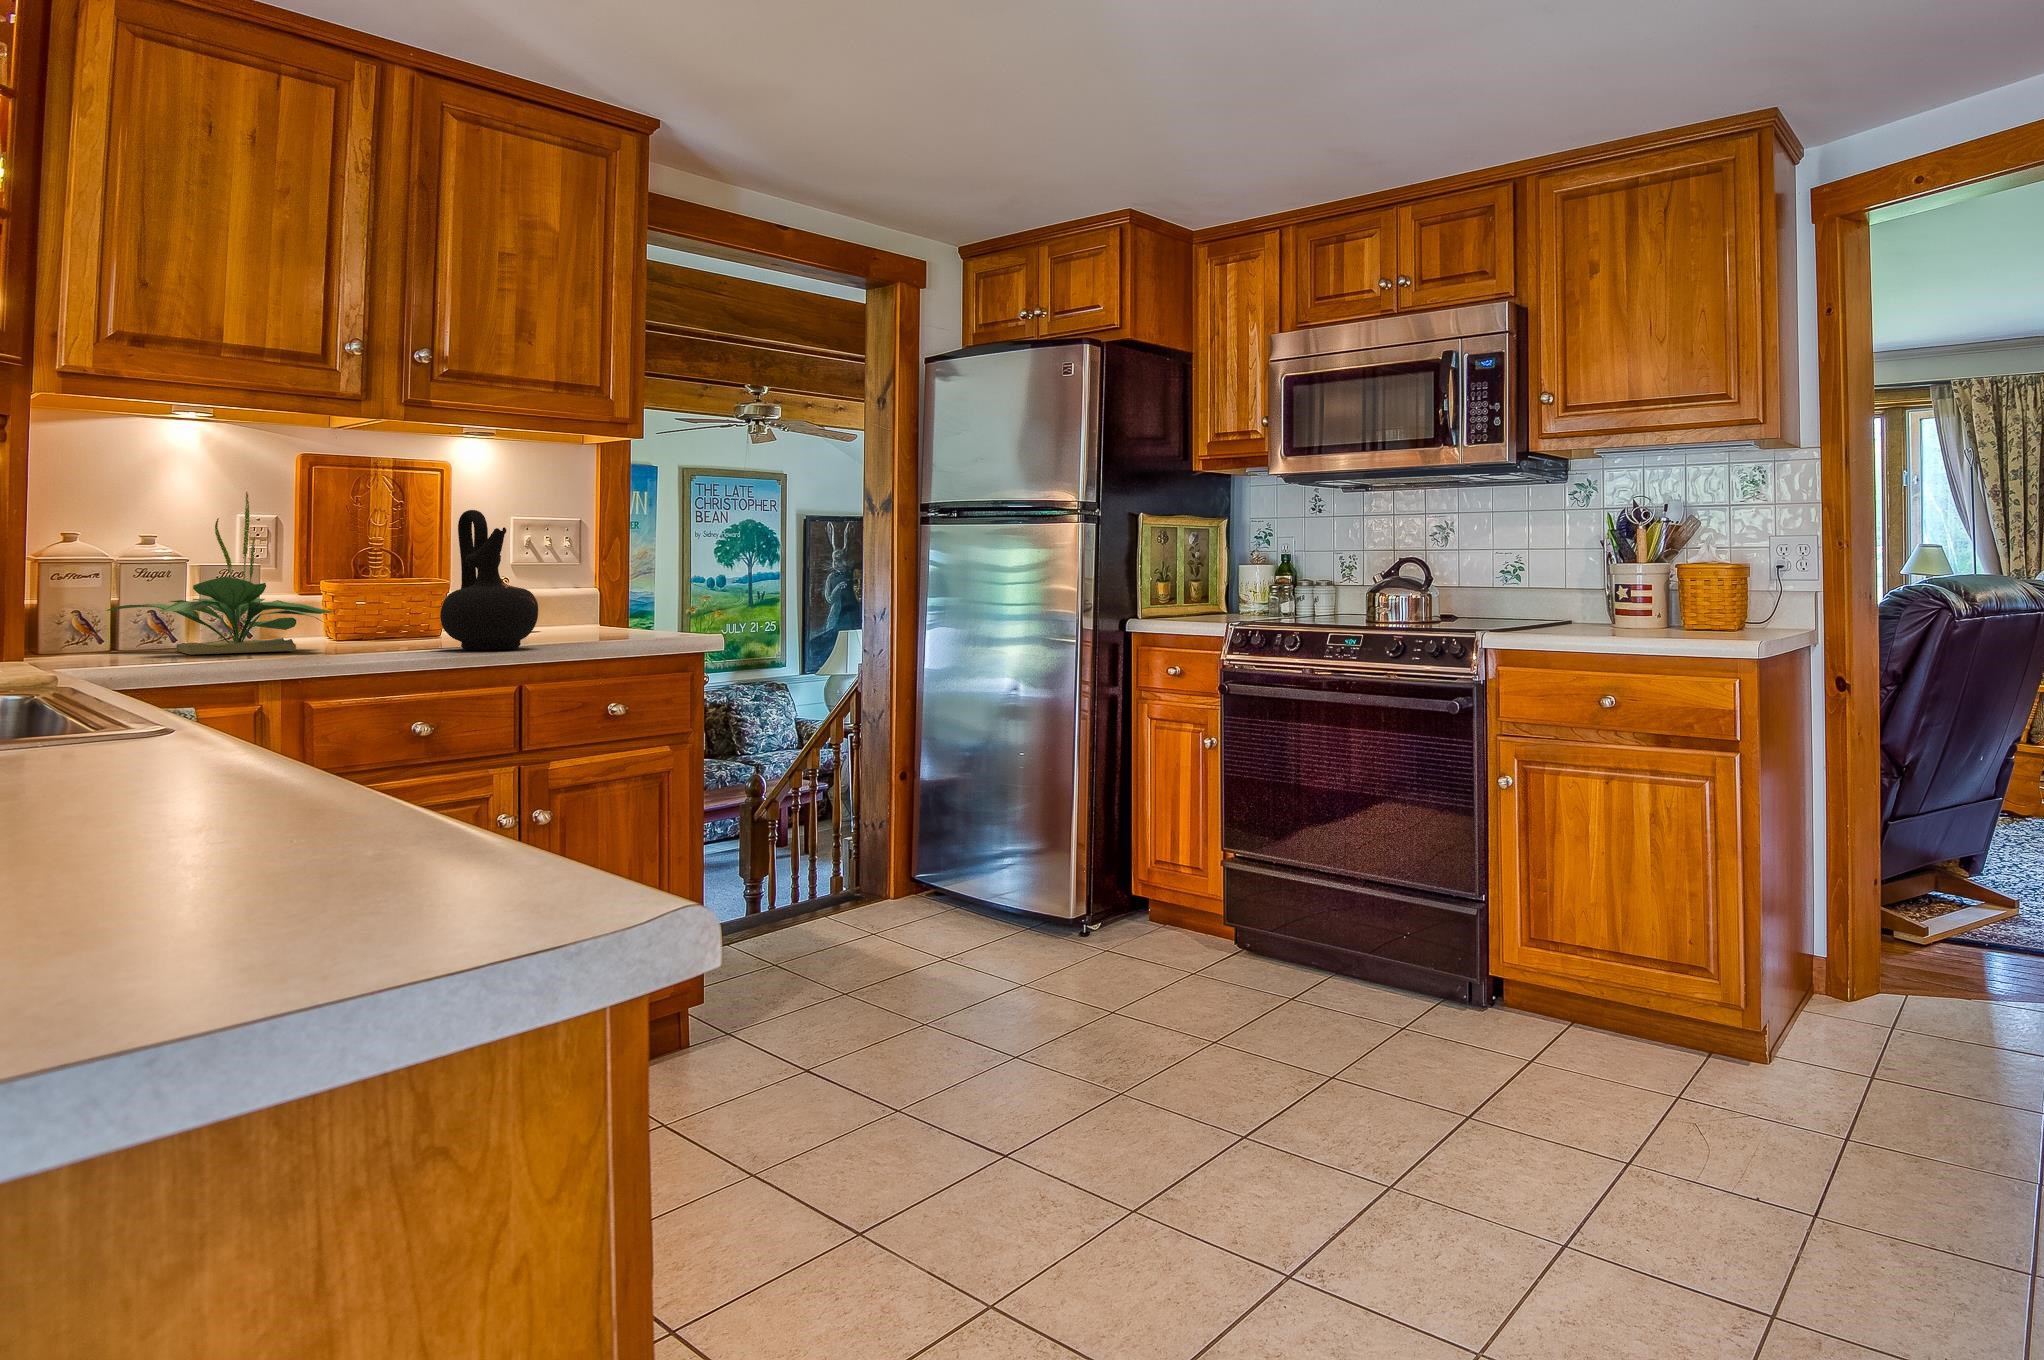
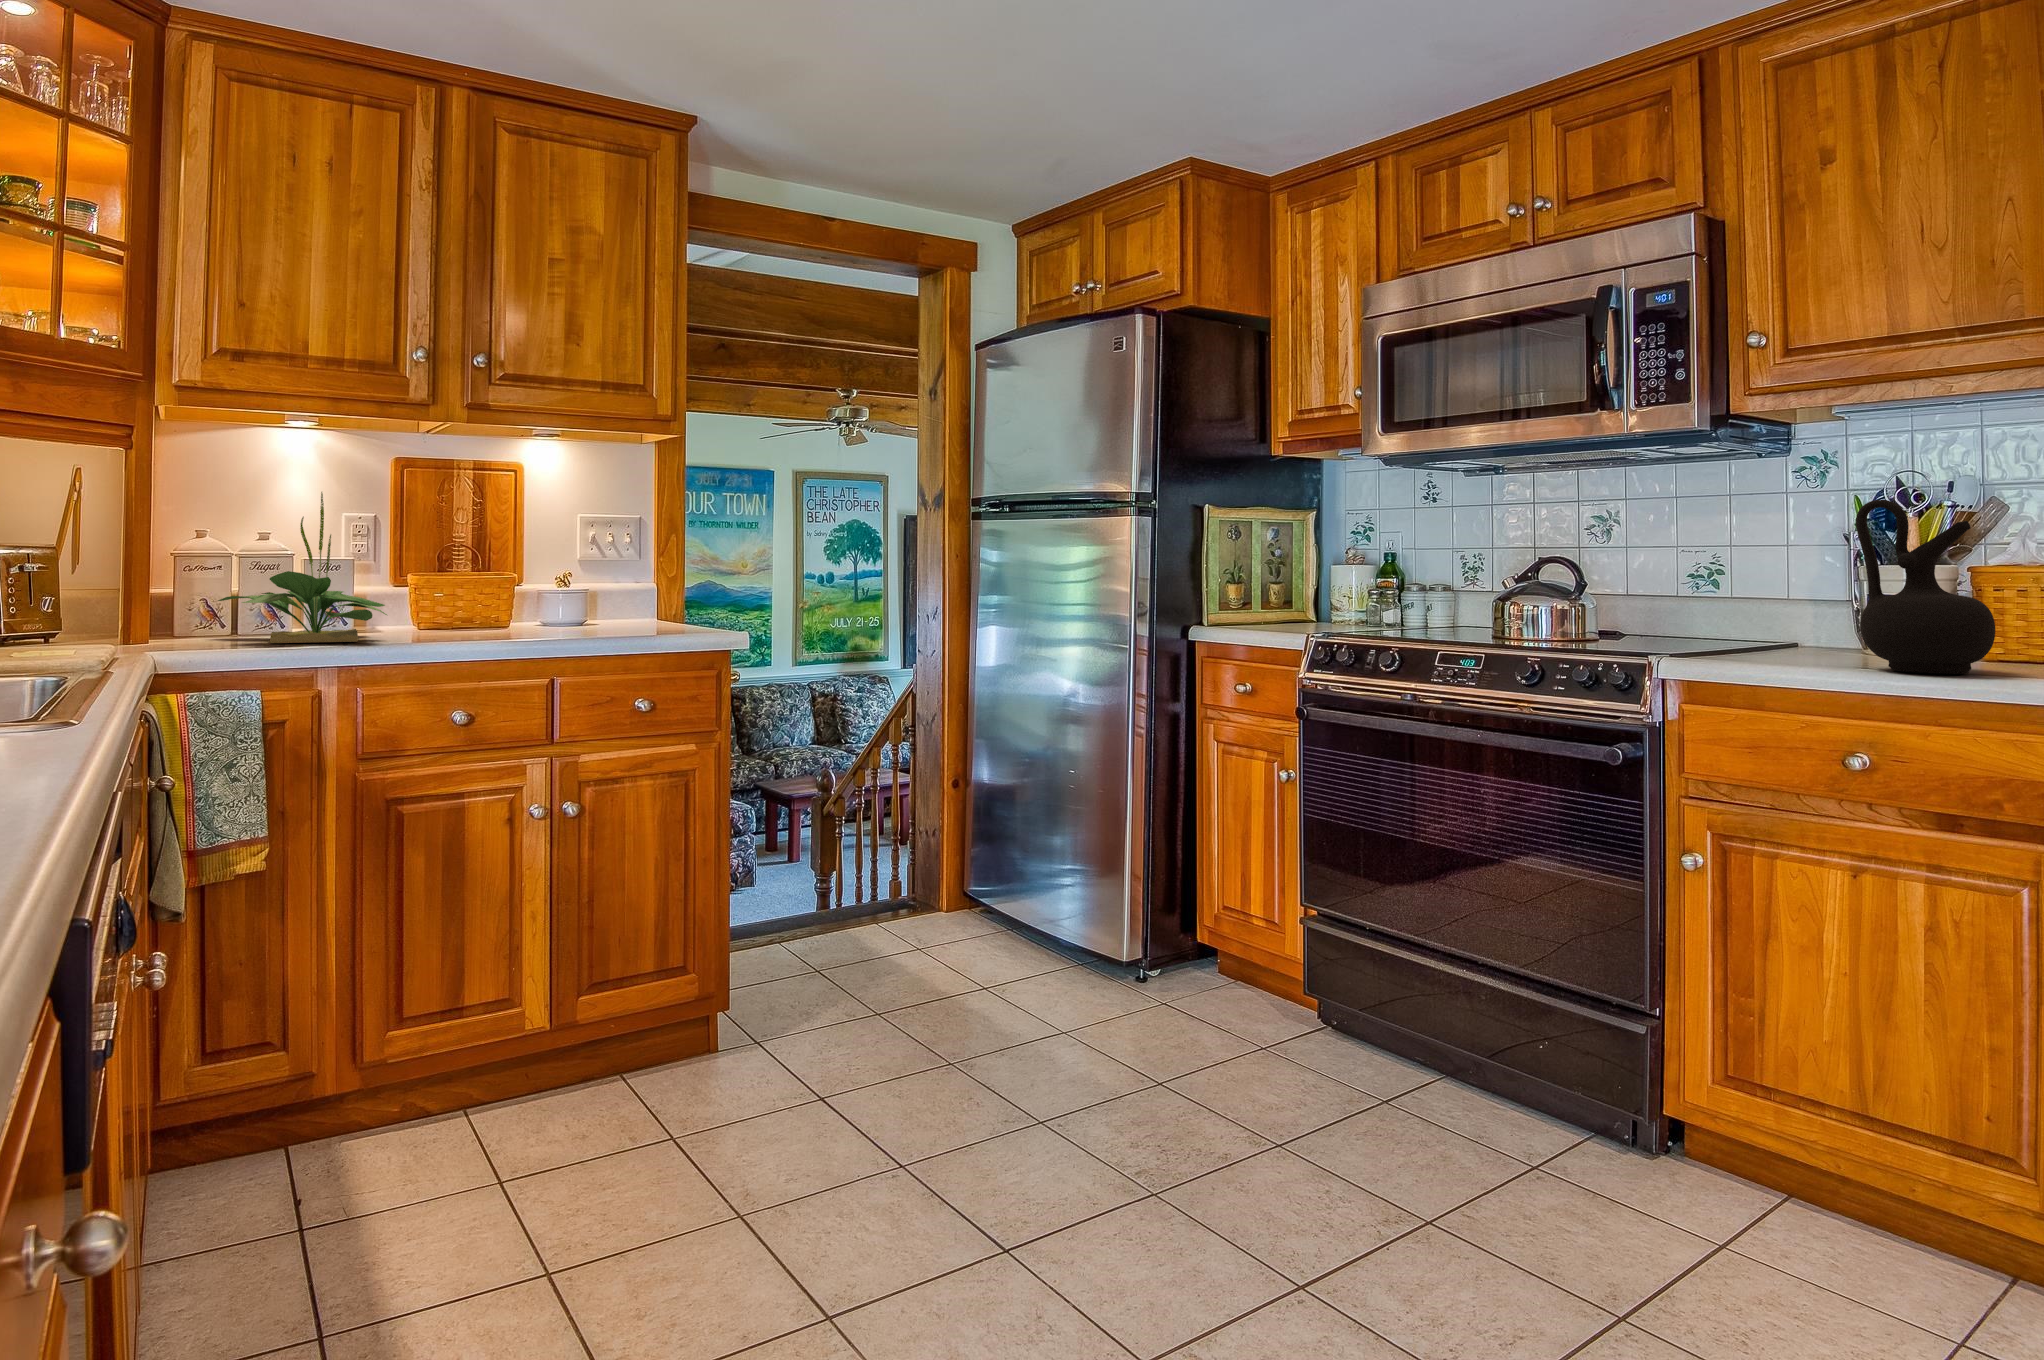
ceramic jug: present [440,510,538,650] -> present [1856,500,1995,674]

